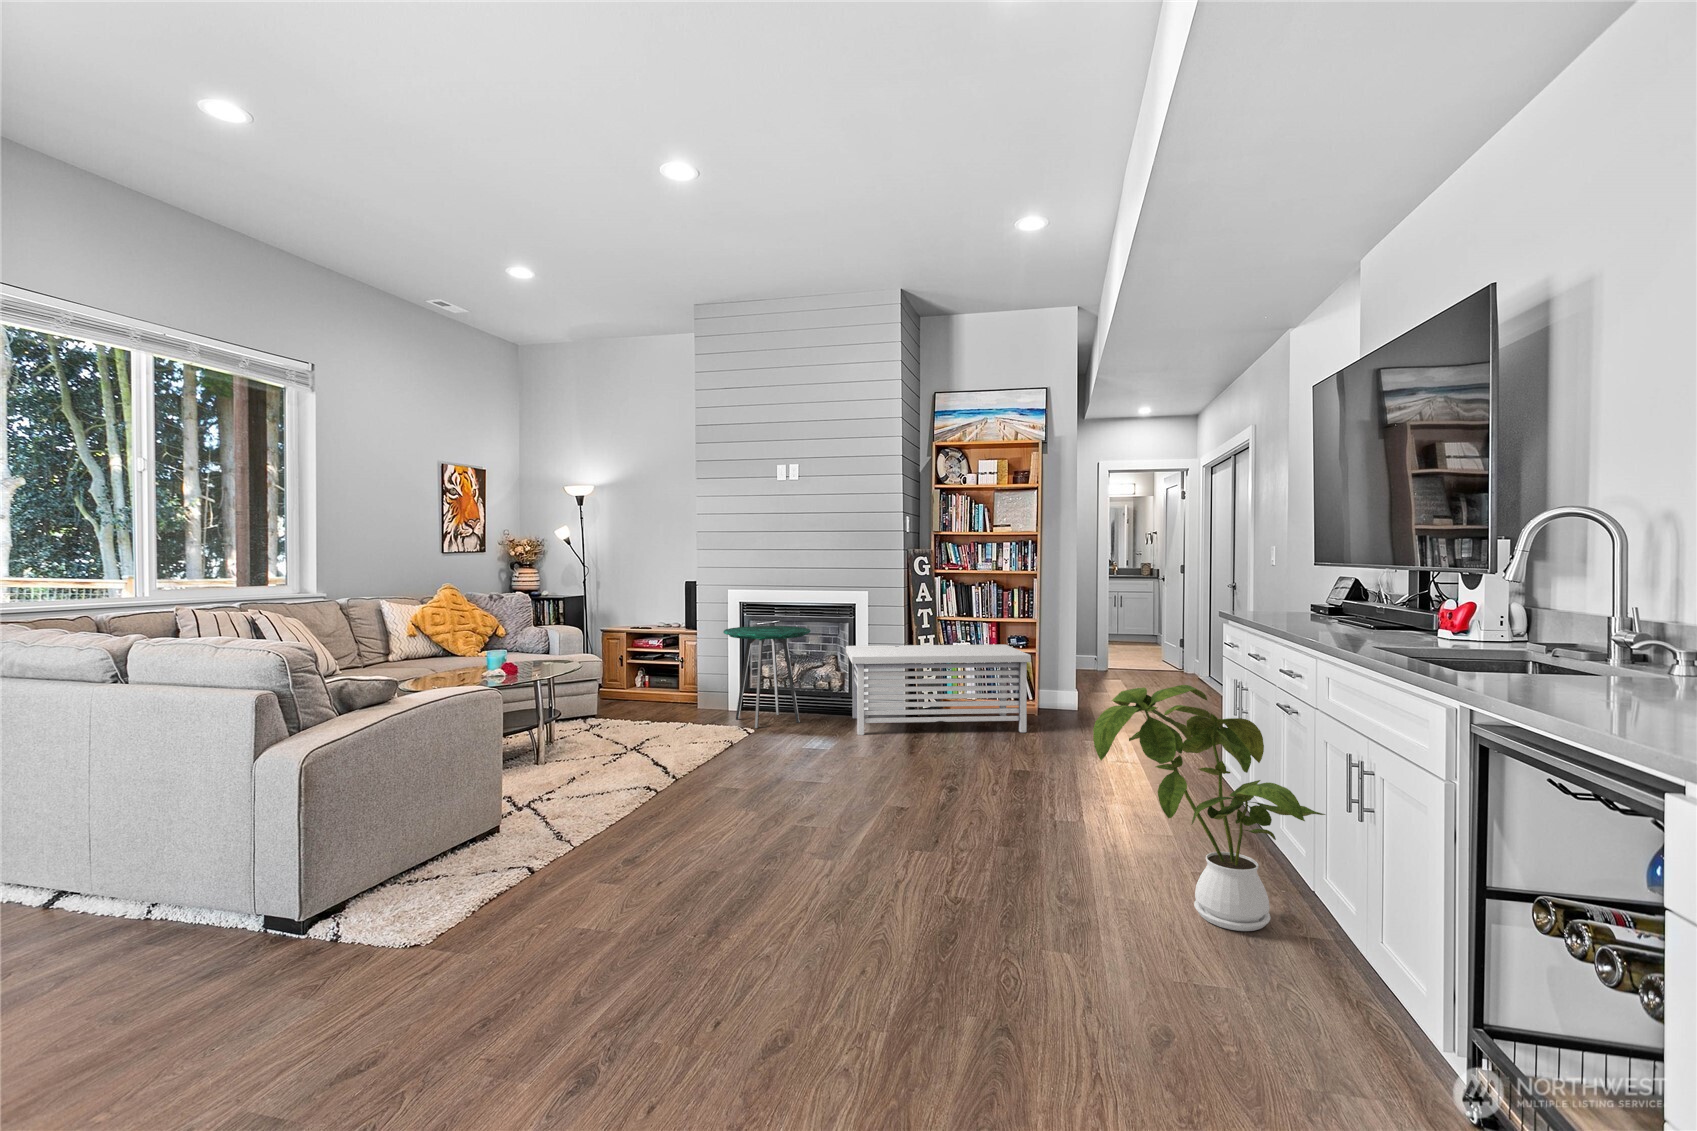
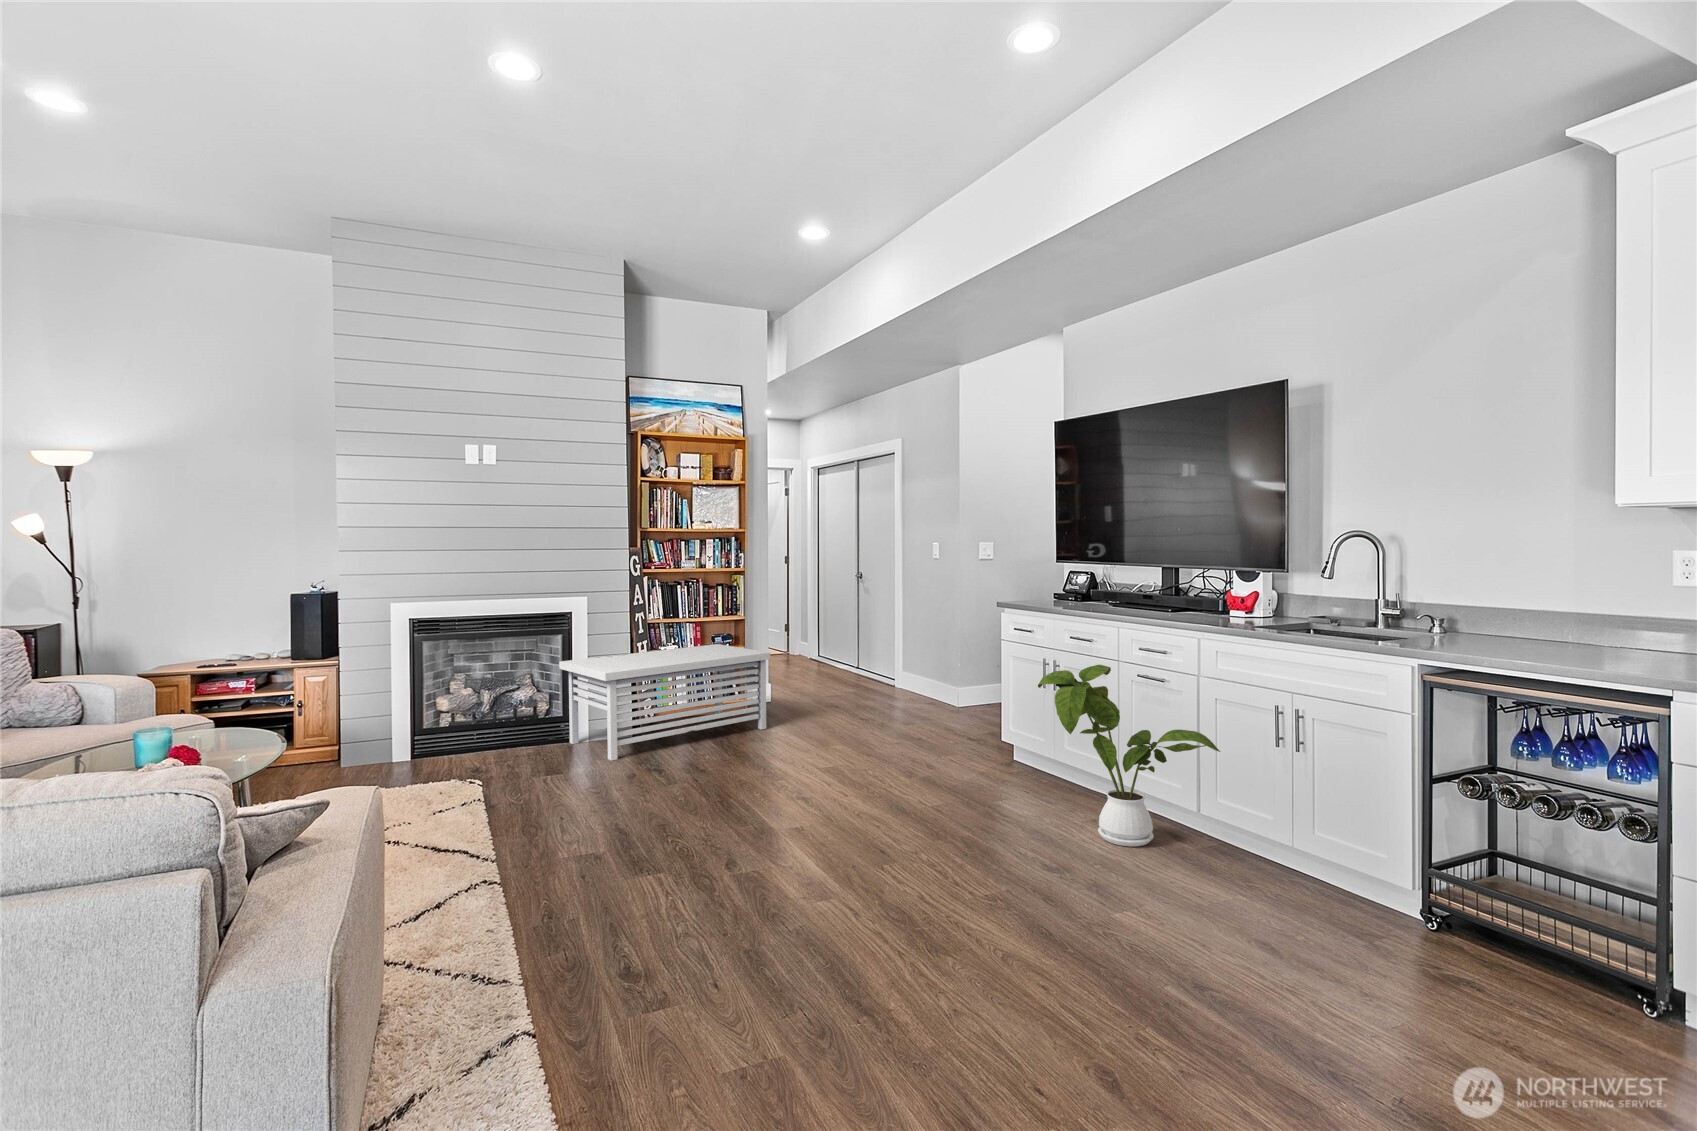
side table: present [723,626,811,728] -> none [409,644,529,776]

